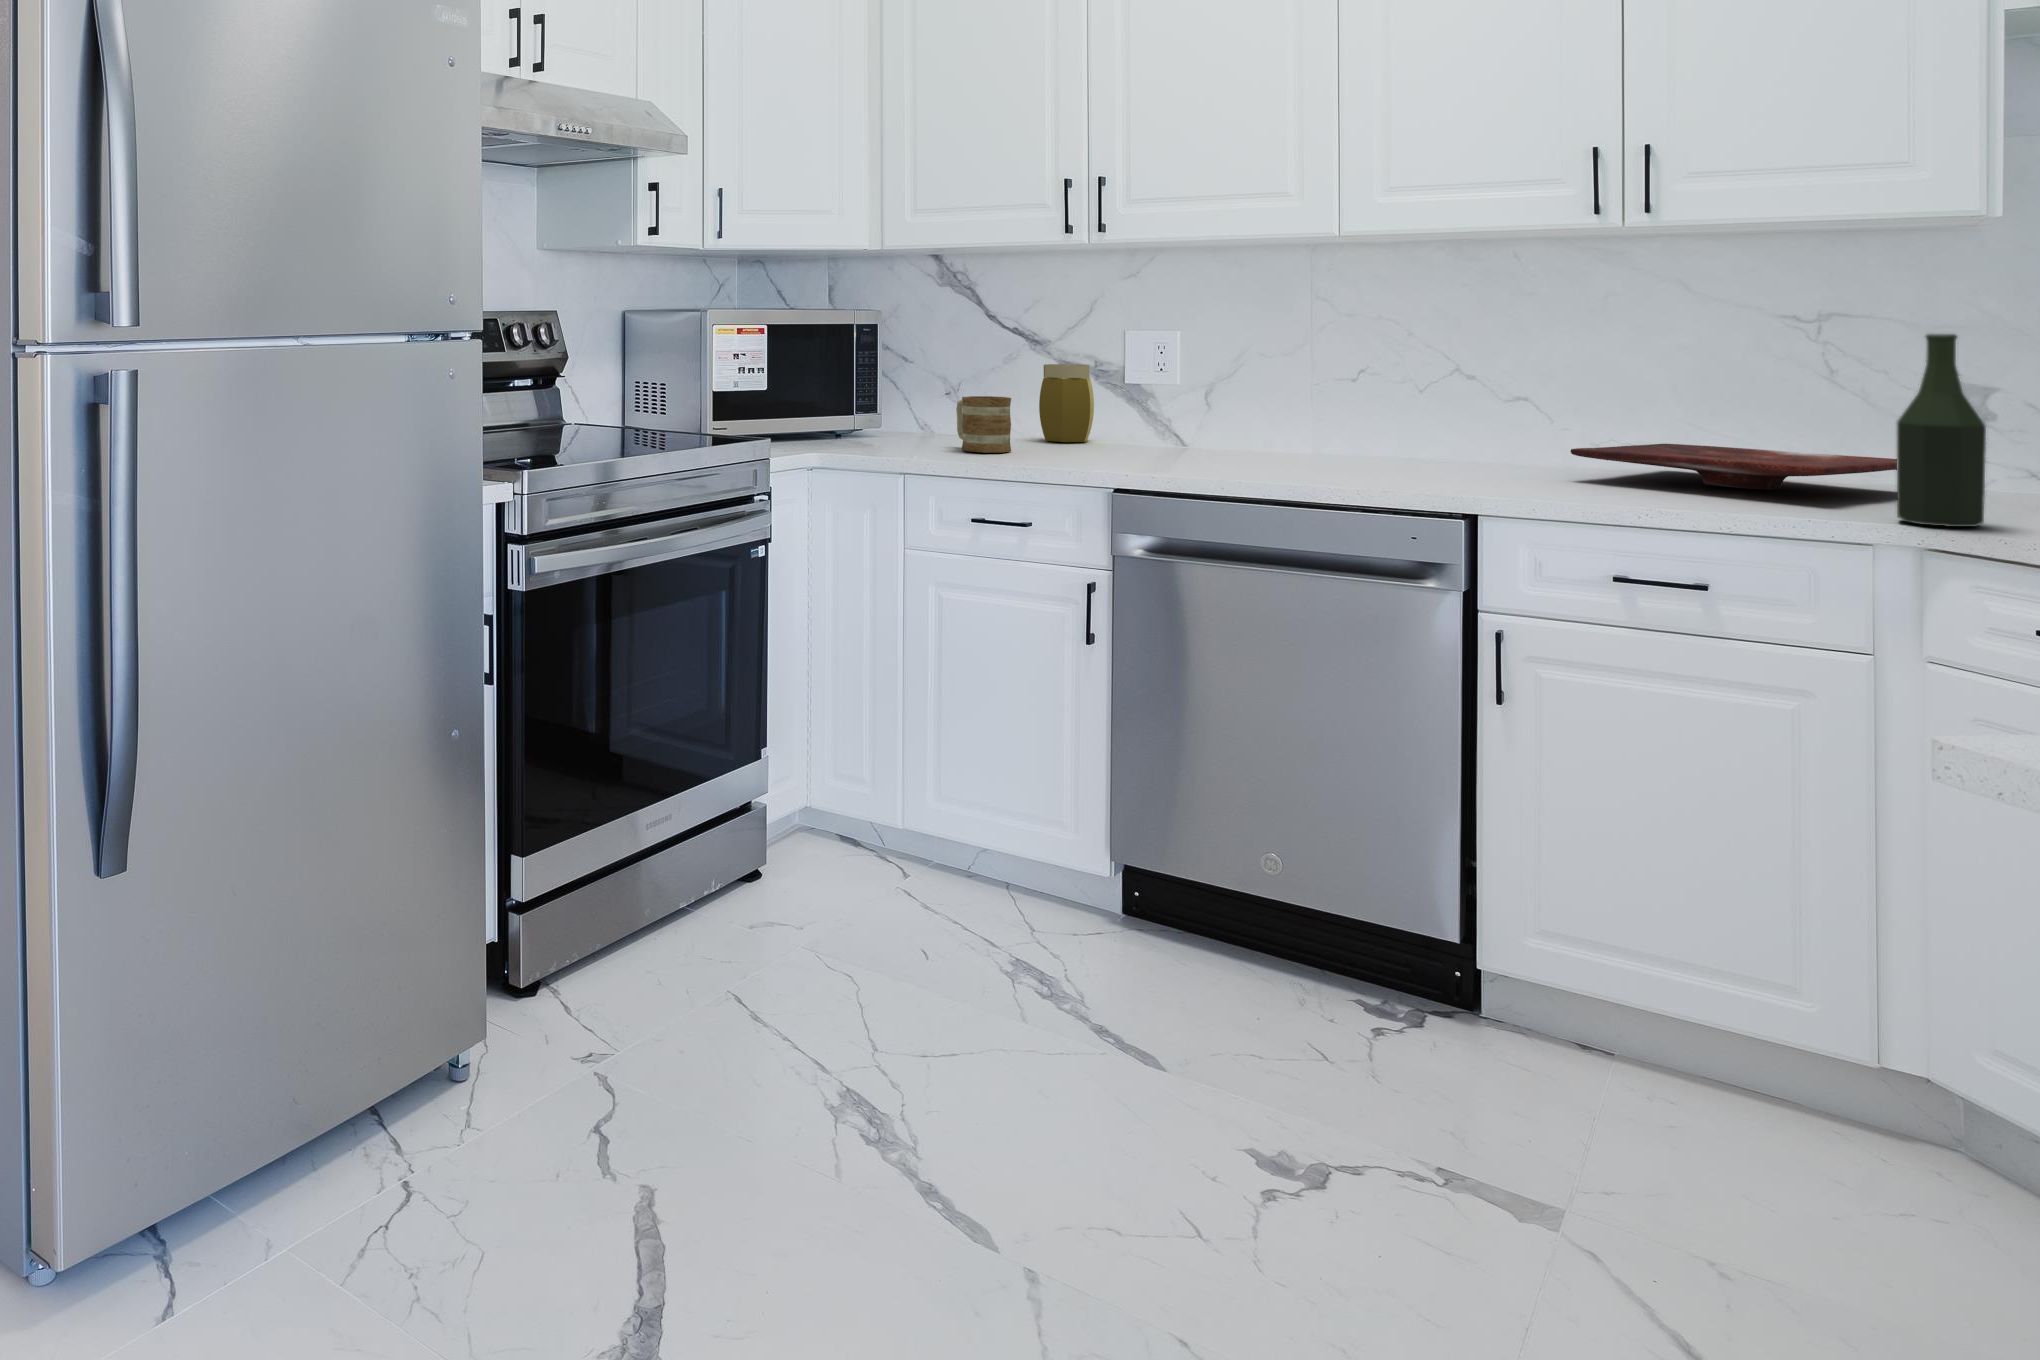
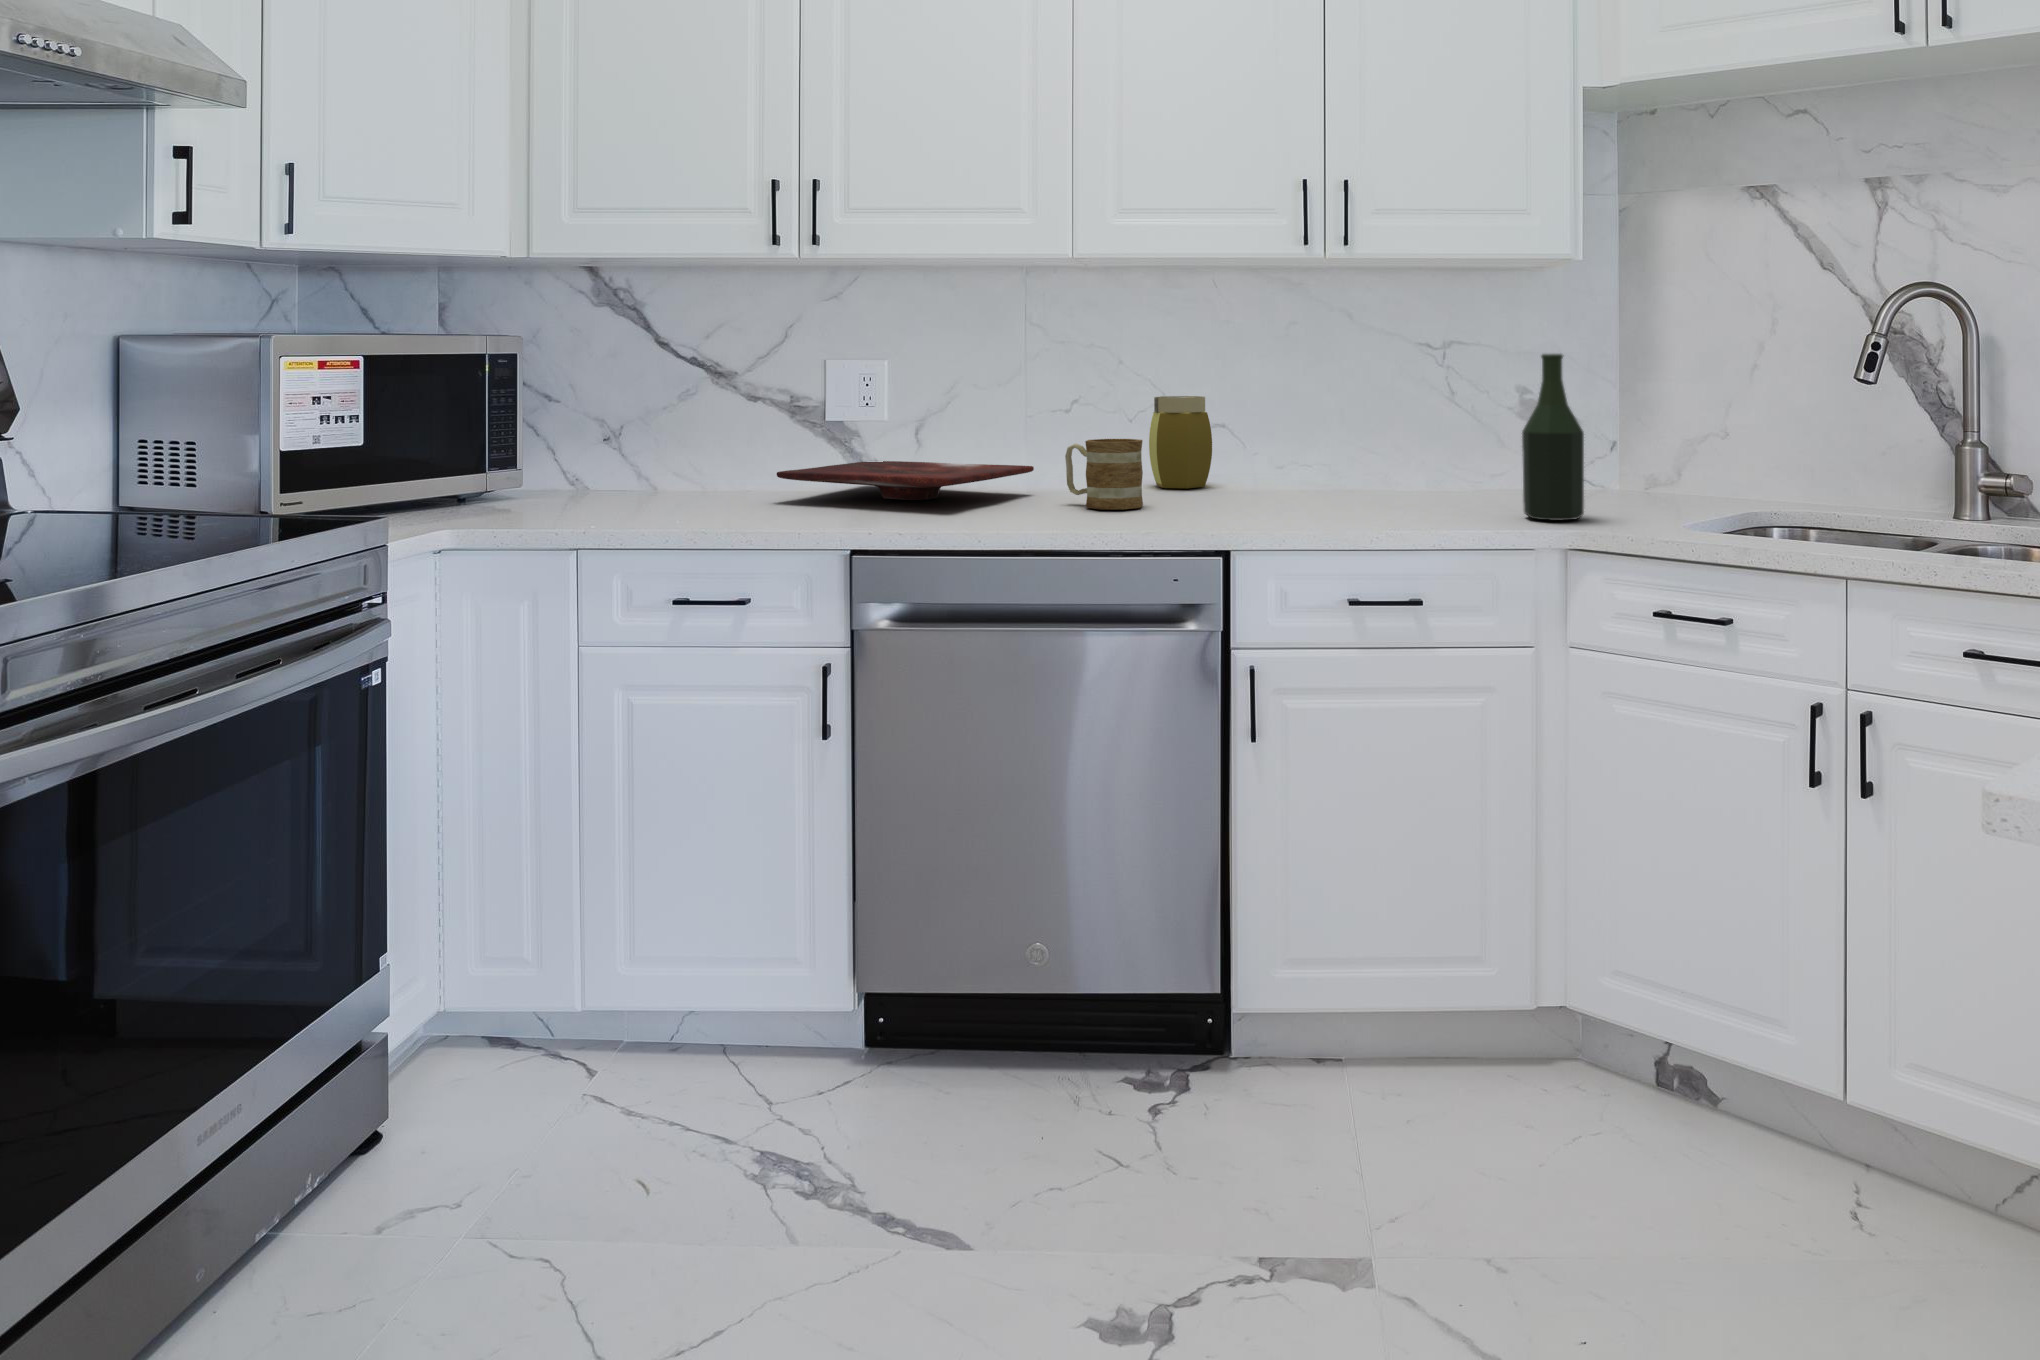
jar: present [1039,364,1094,442] -> present [1149,396,1212,488]
mug: present [956,396,1011,453] -> present [1065,439,1143,509]
cutting board: present [1571,444,1897,490] -> present [777,461,1034,500]

